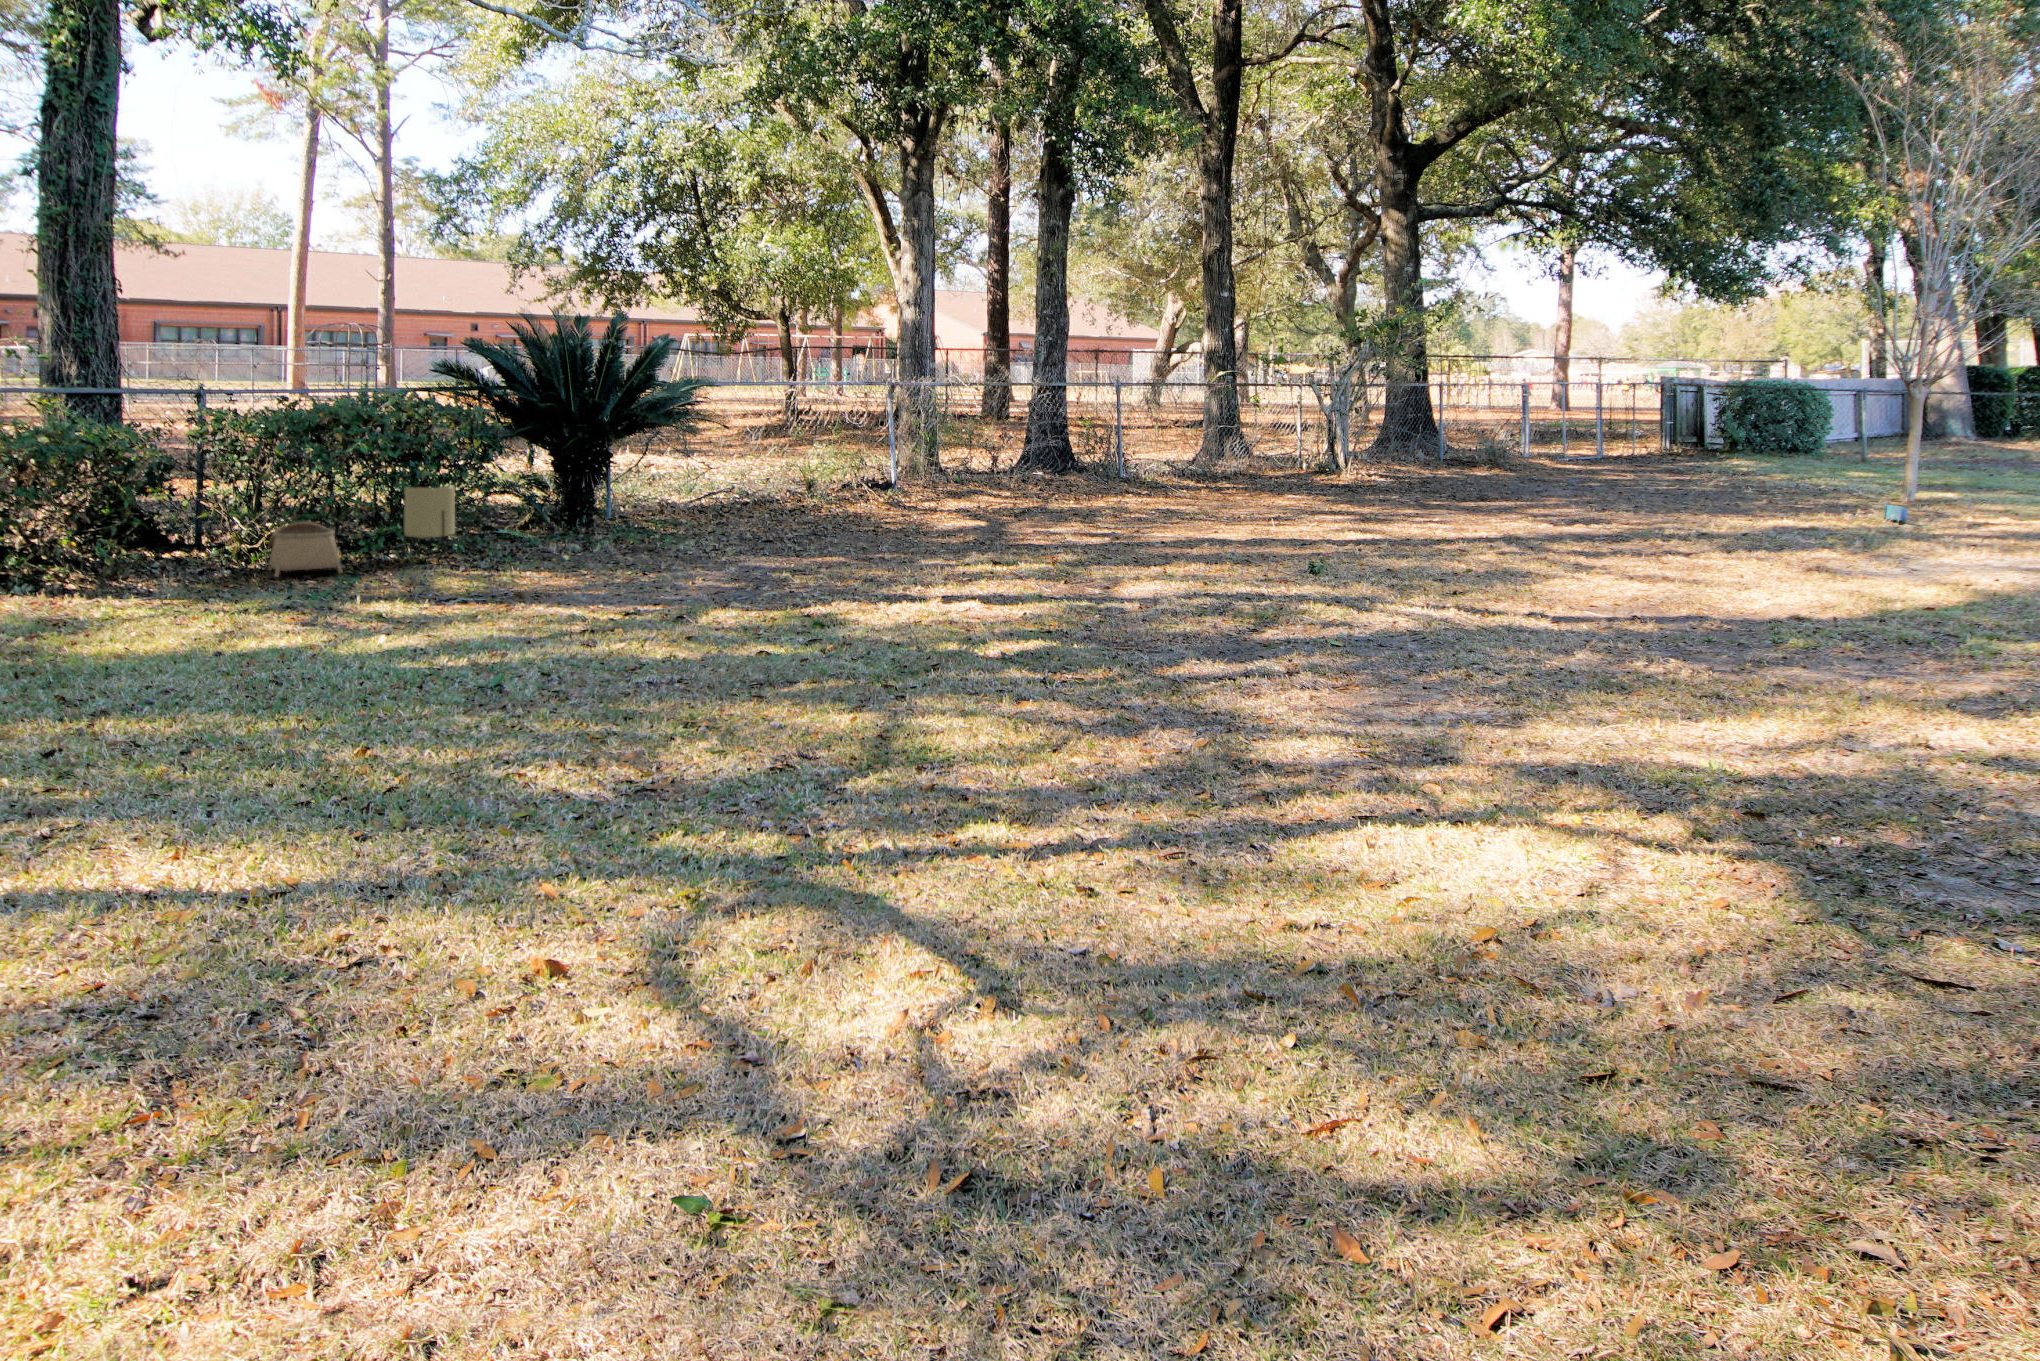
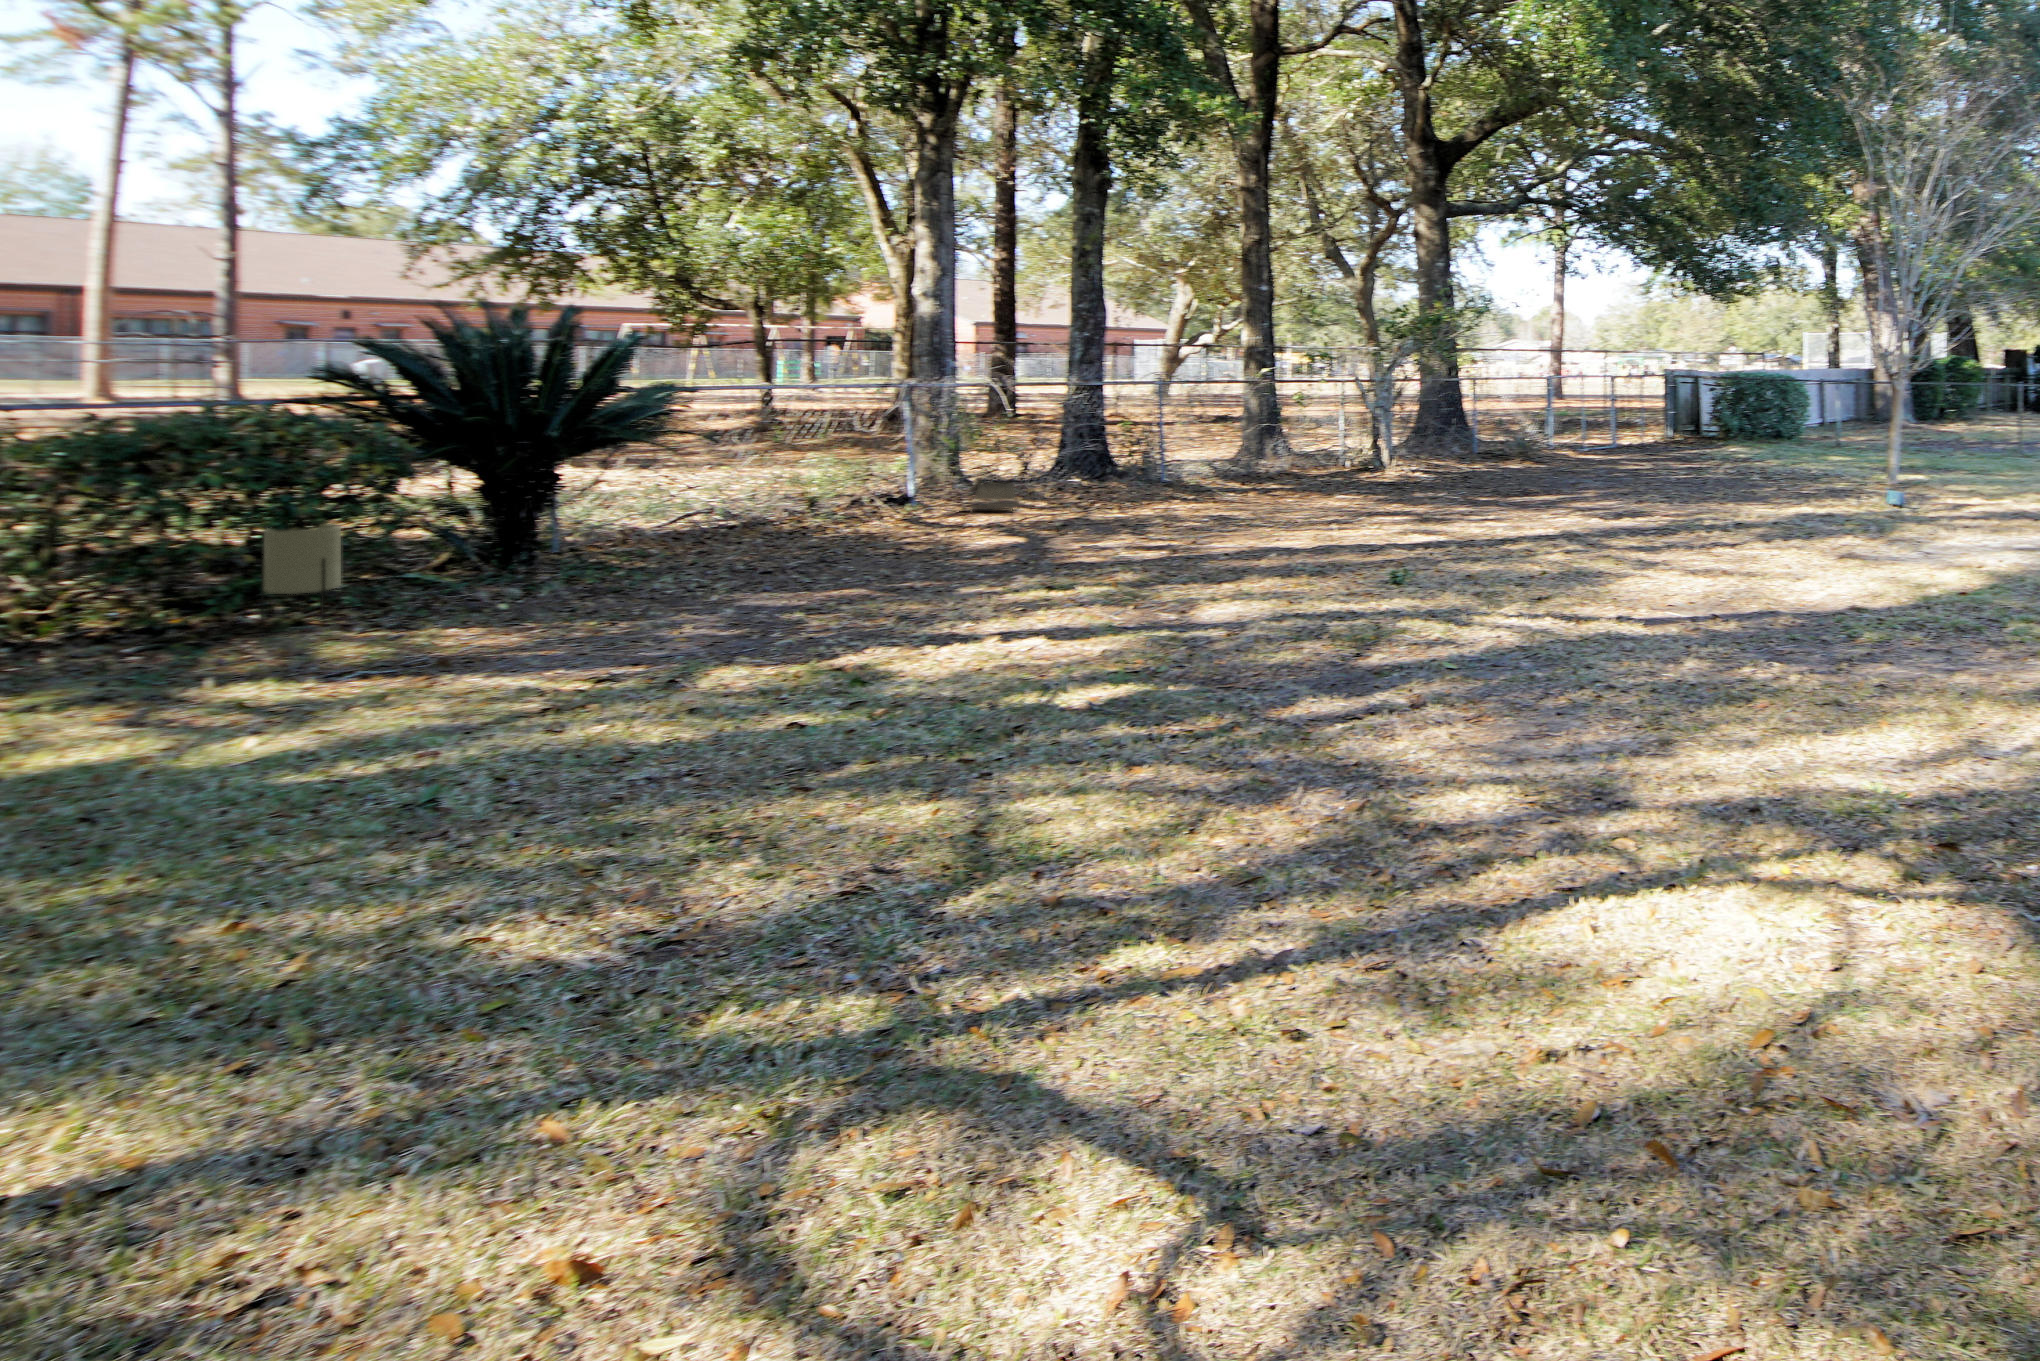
basket: present [268,522,342,577] -> present [969,480,1019,511]

